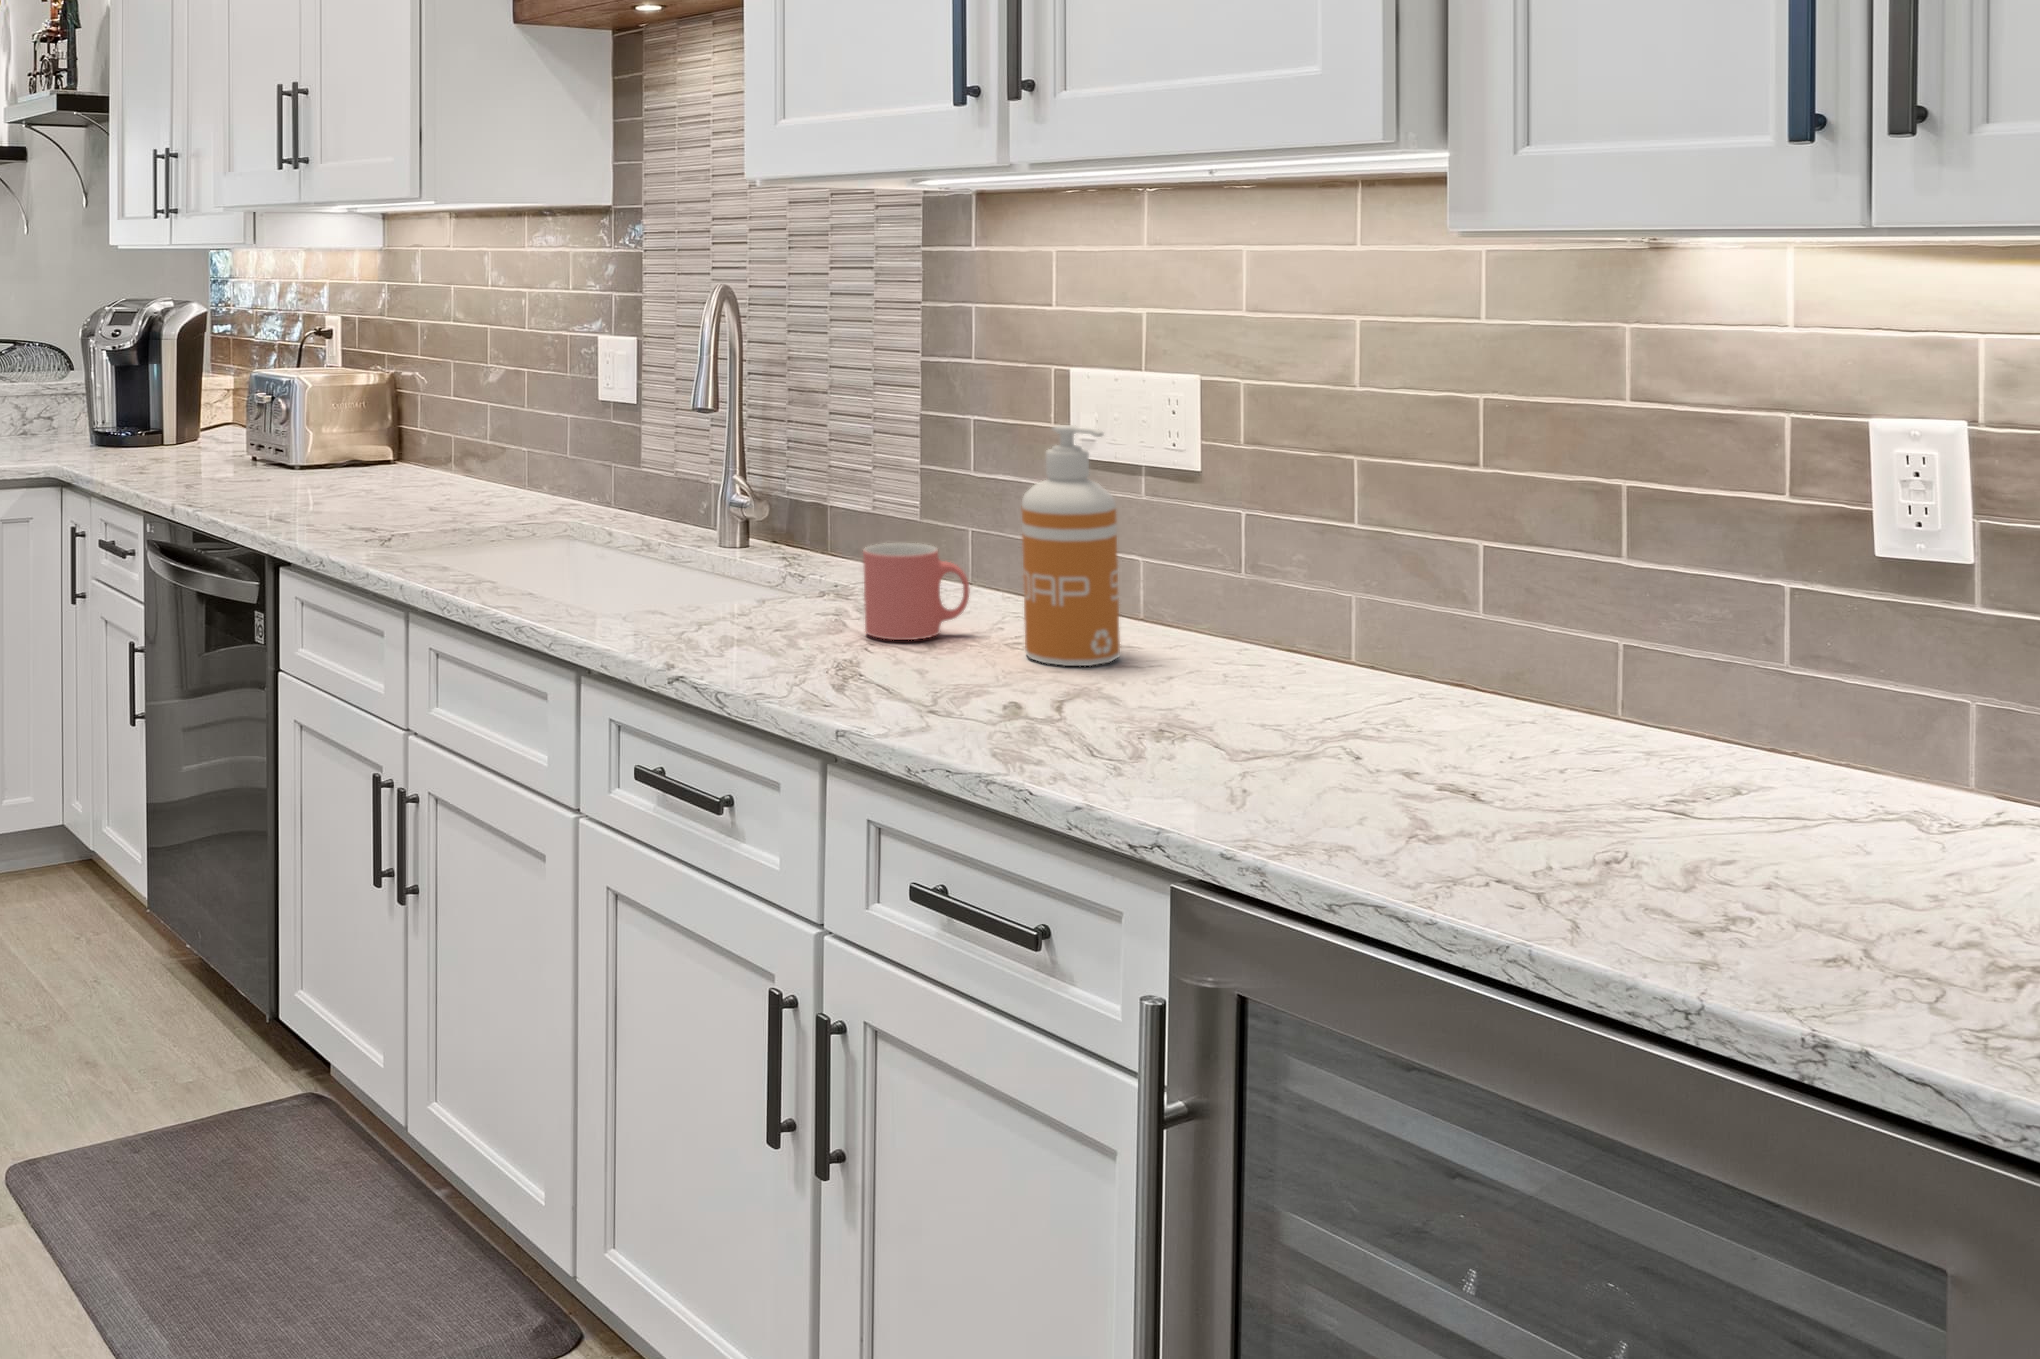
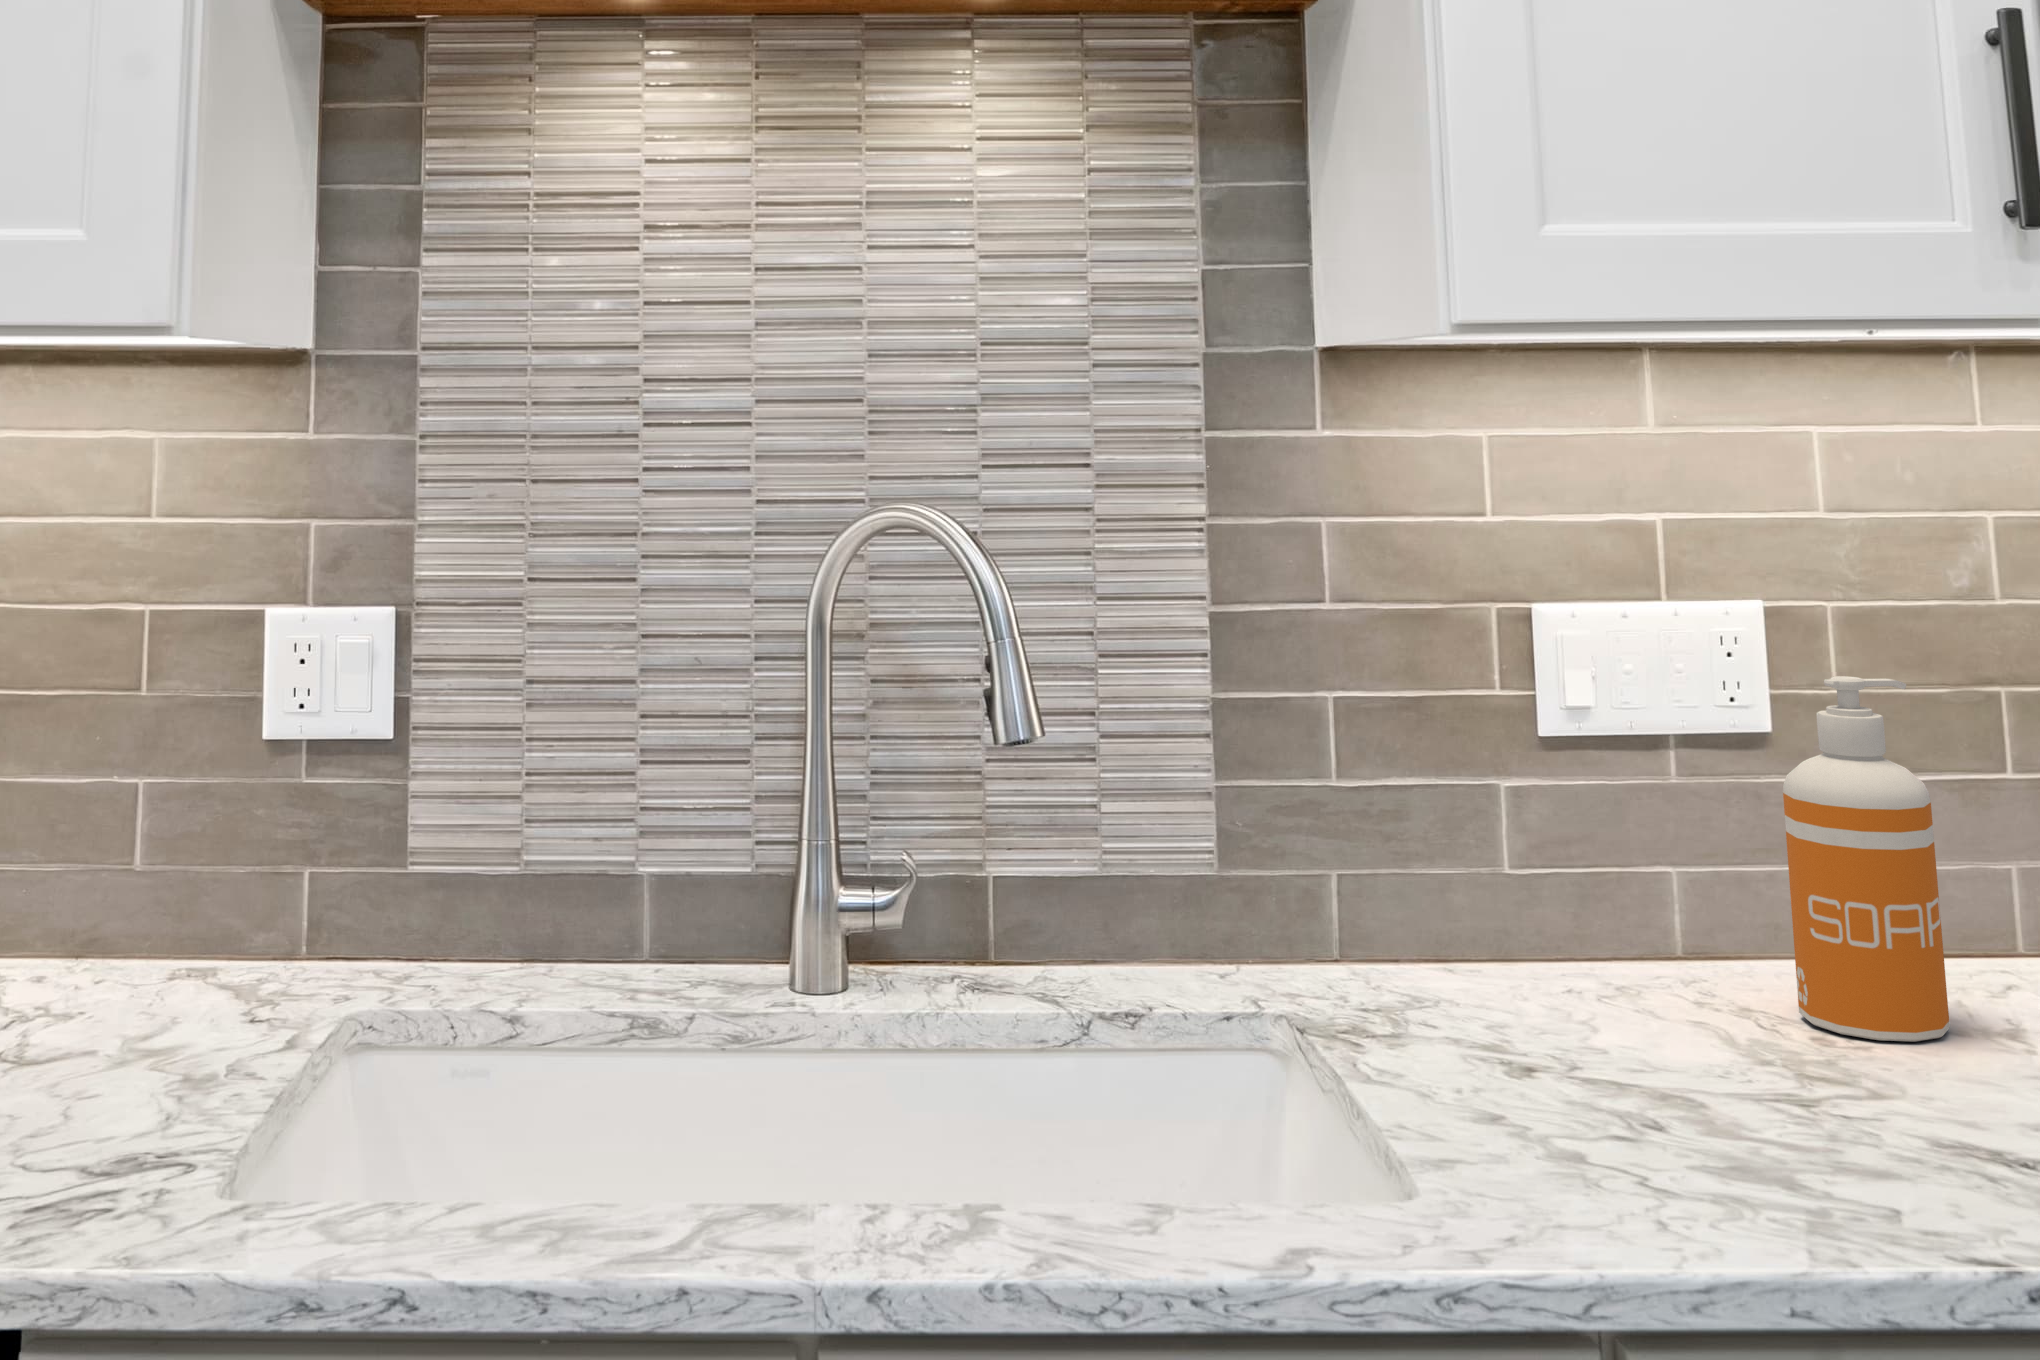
mug: present [863,543,969,640] -> none [1577,894,1713,1065]

